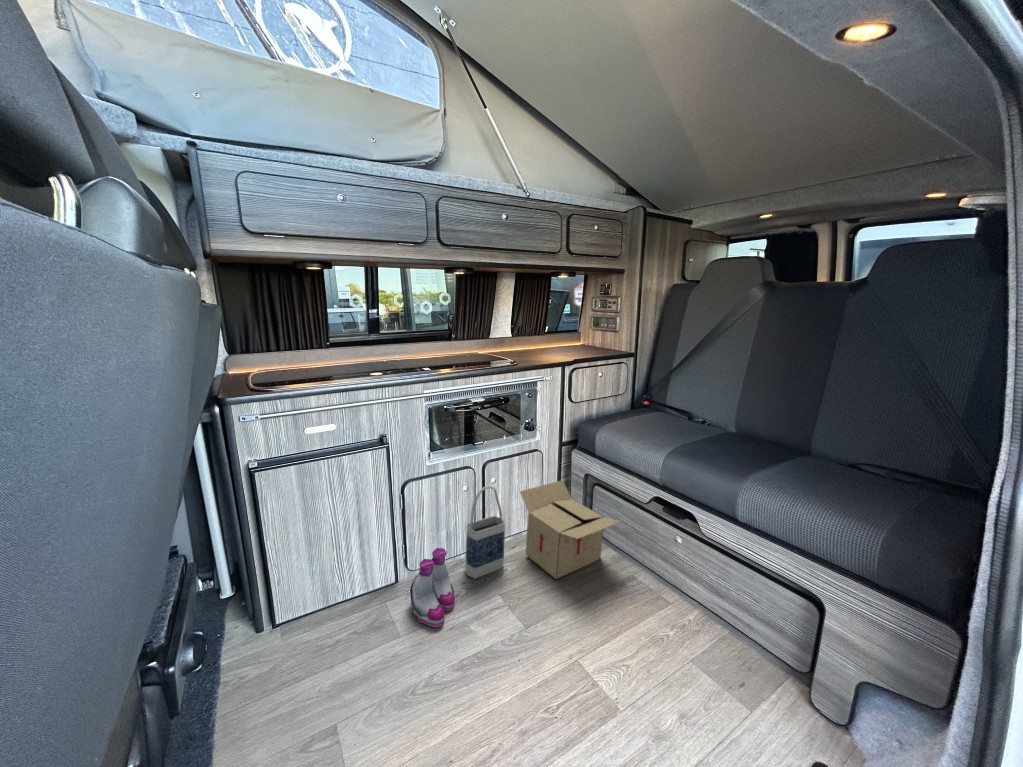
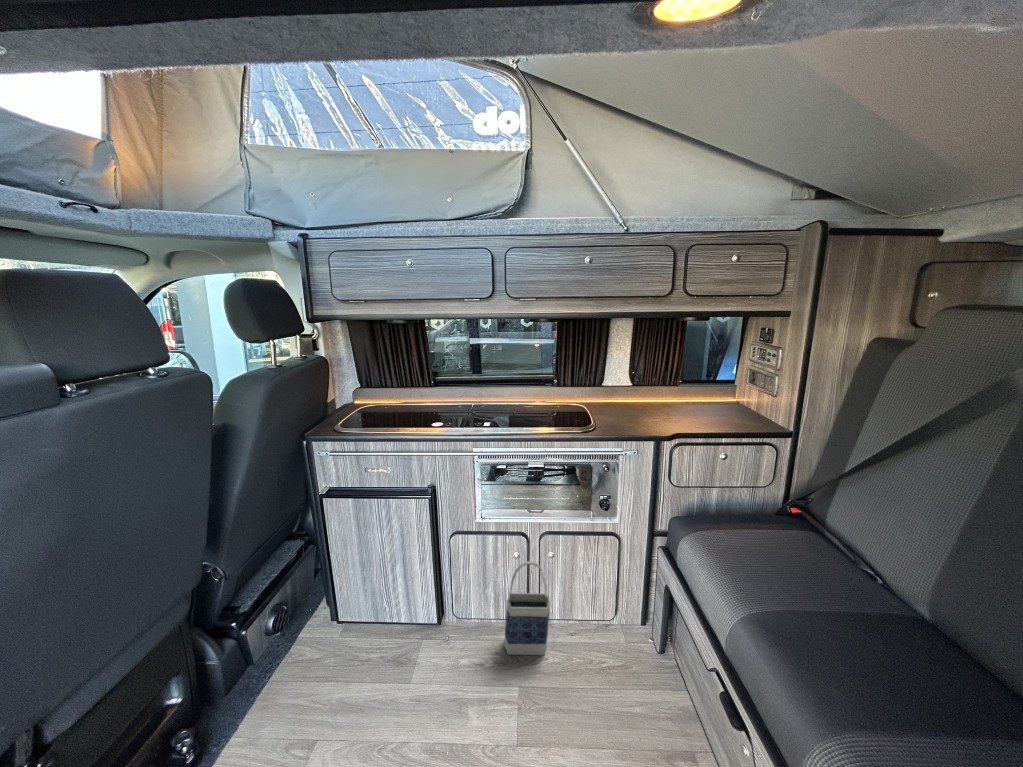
cardboard box: present [520,480,621,579] -> none [576,576,687,703]
boots: present [410,548,455,627] -> none [432,609,481,692]

